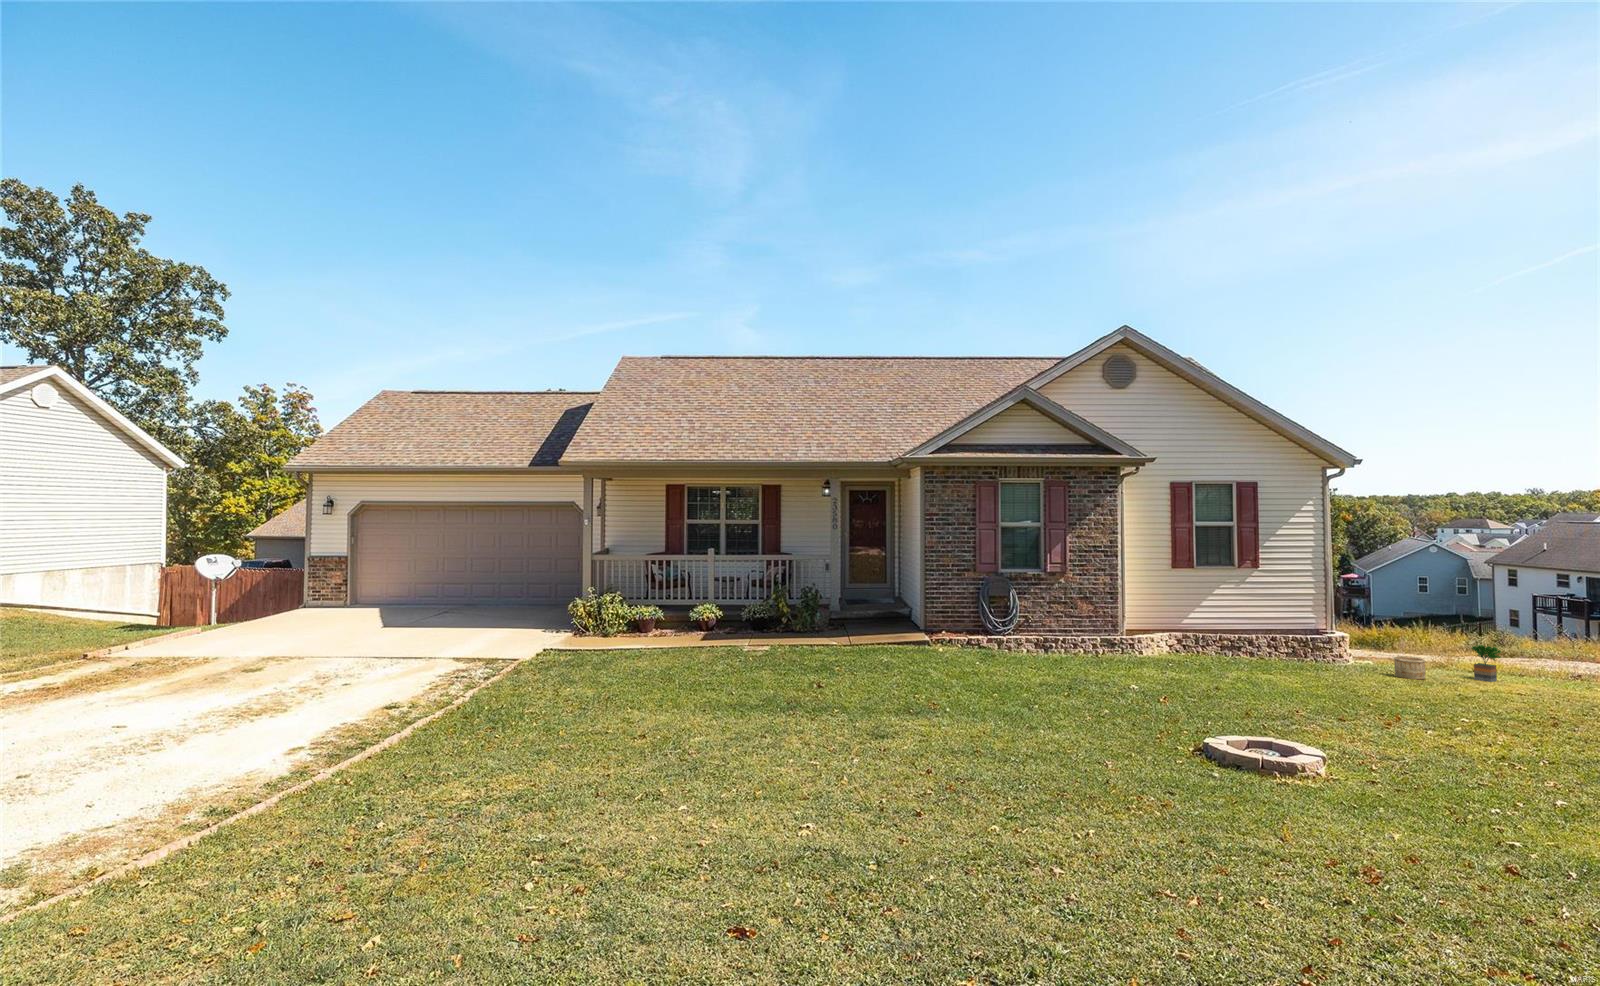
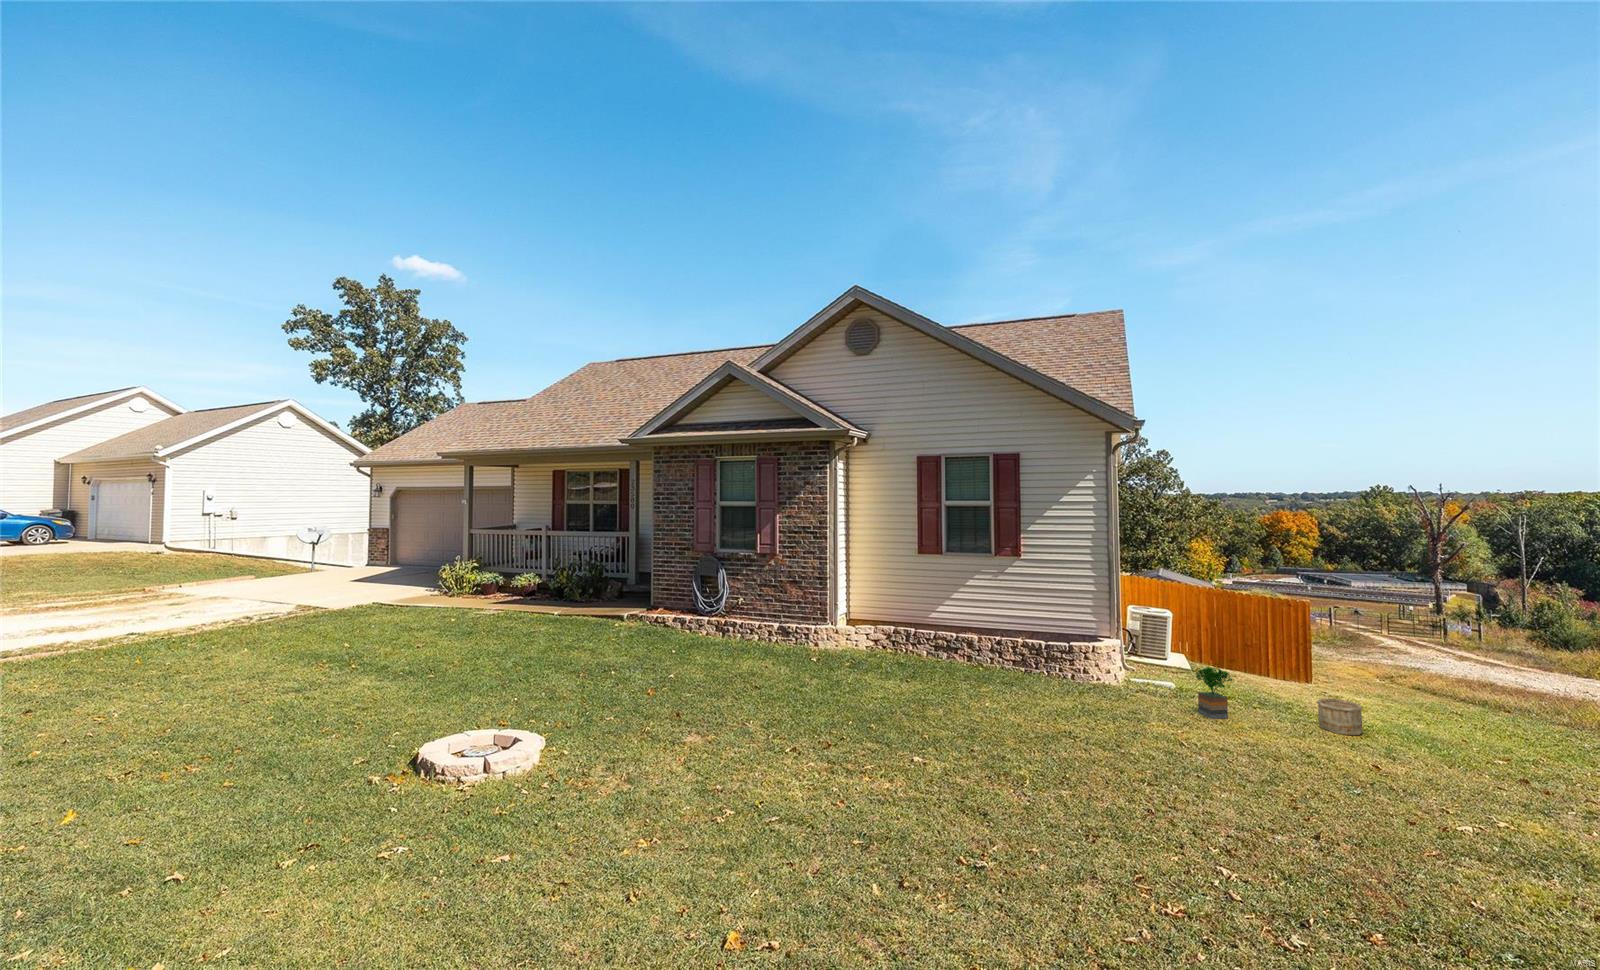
wooden bucket: present [1394,656,1426,680] -> present [1317,698,1362,736]

